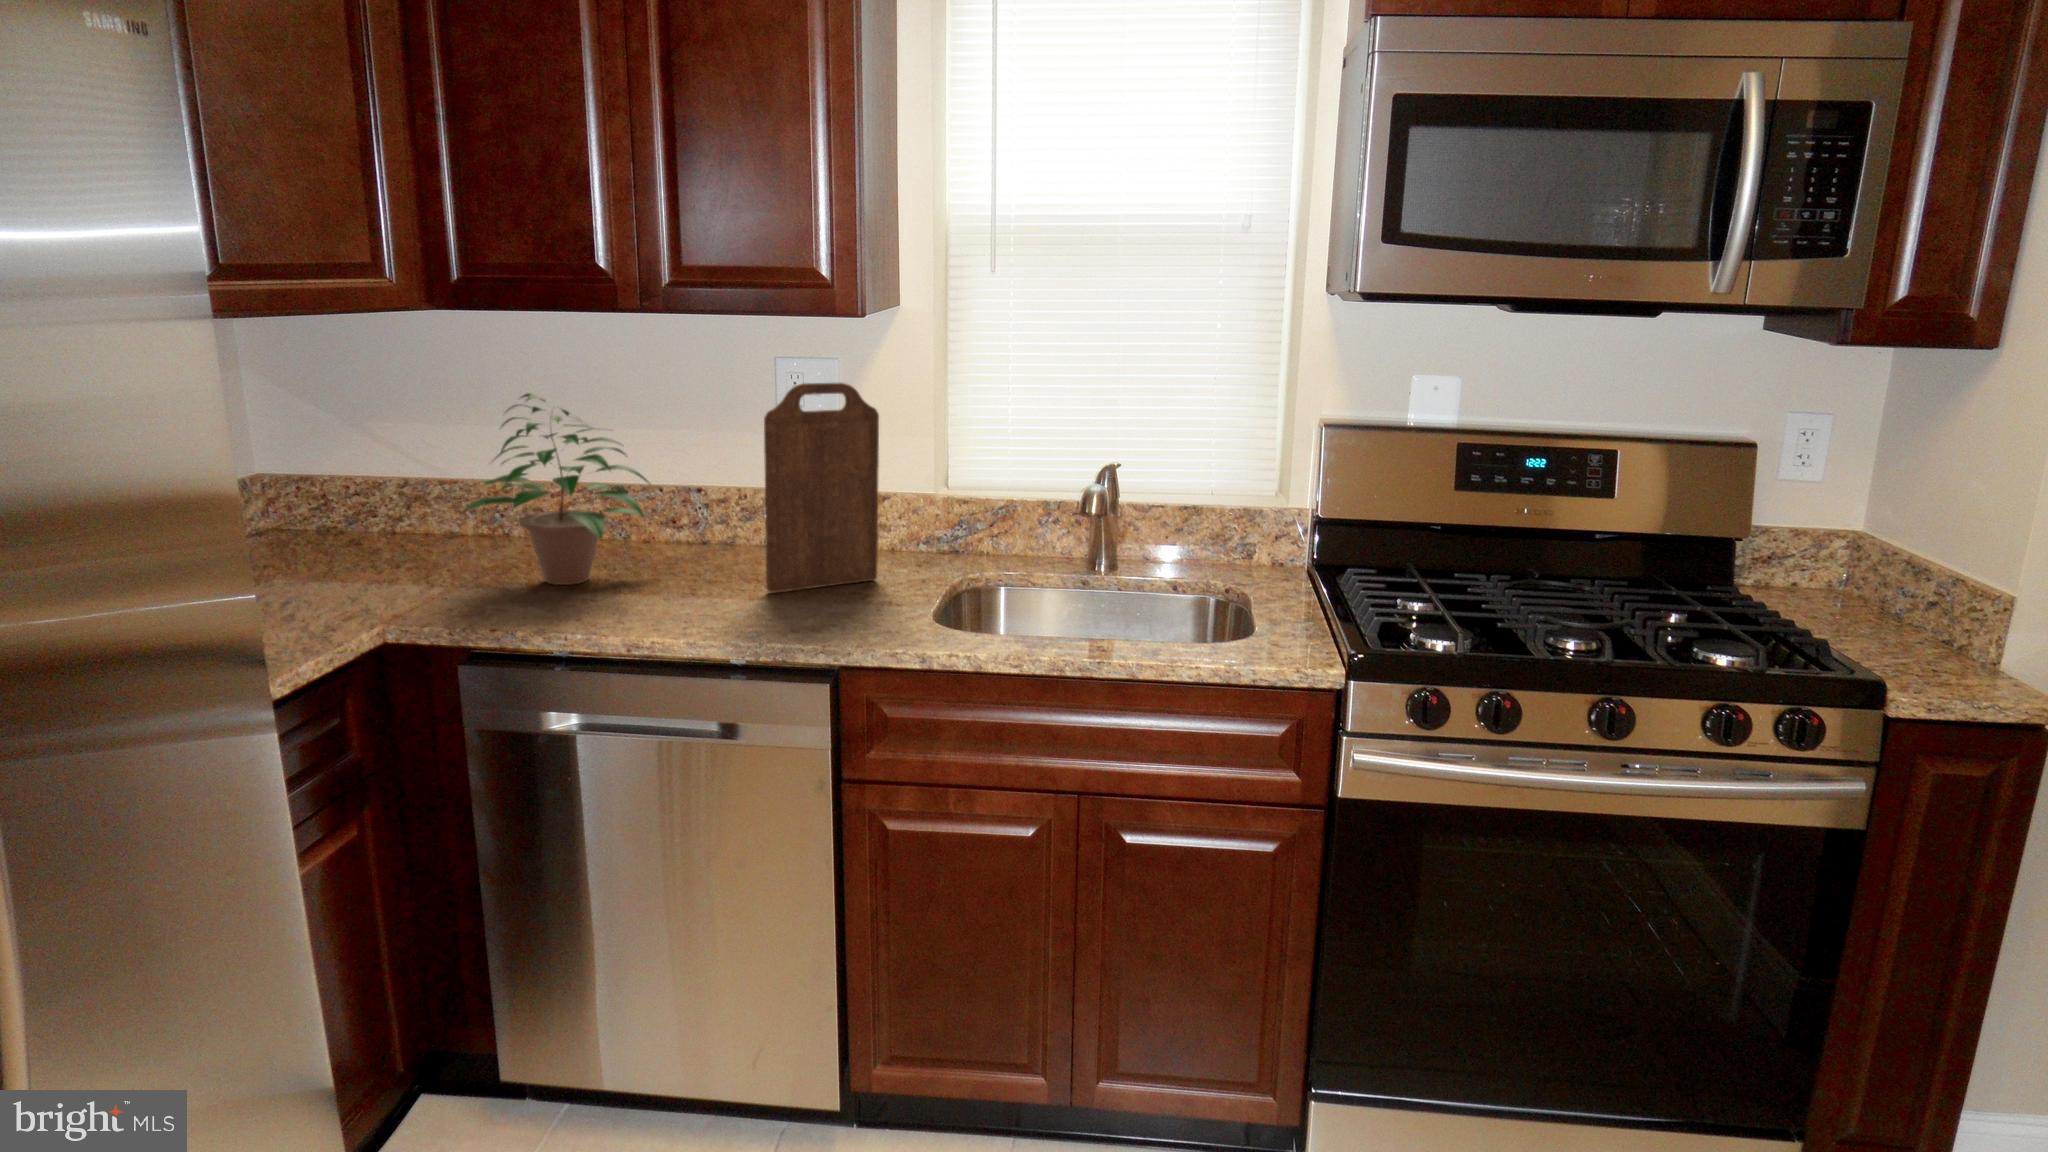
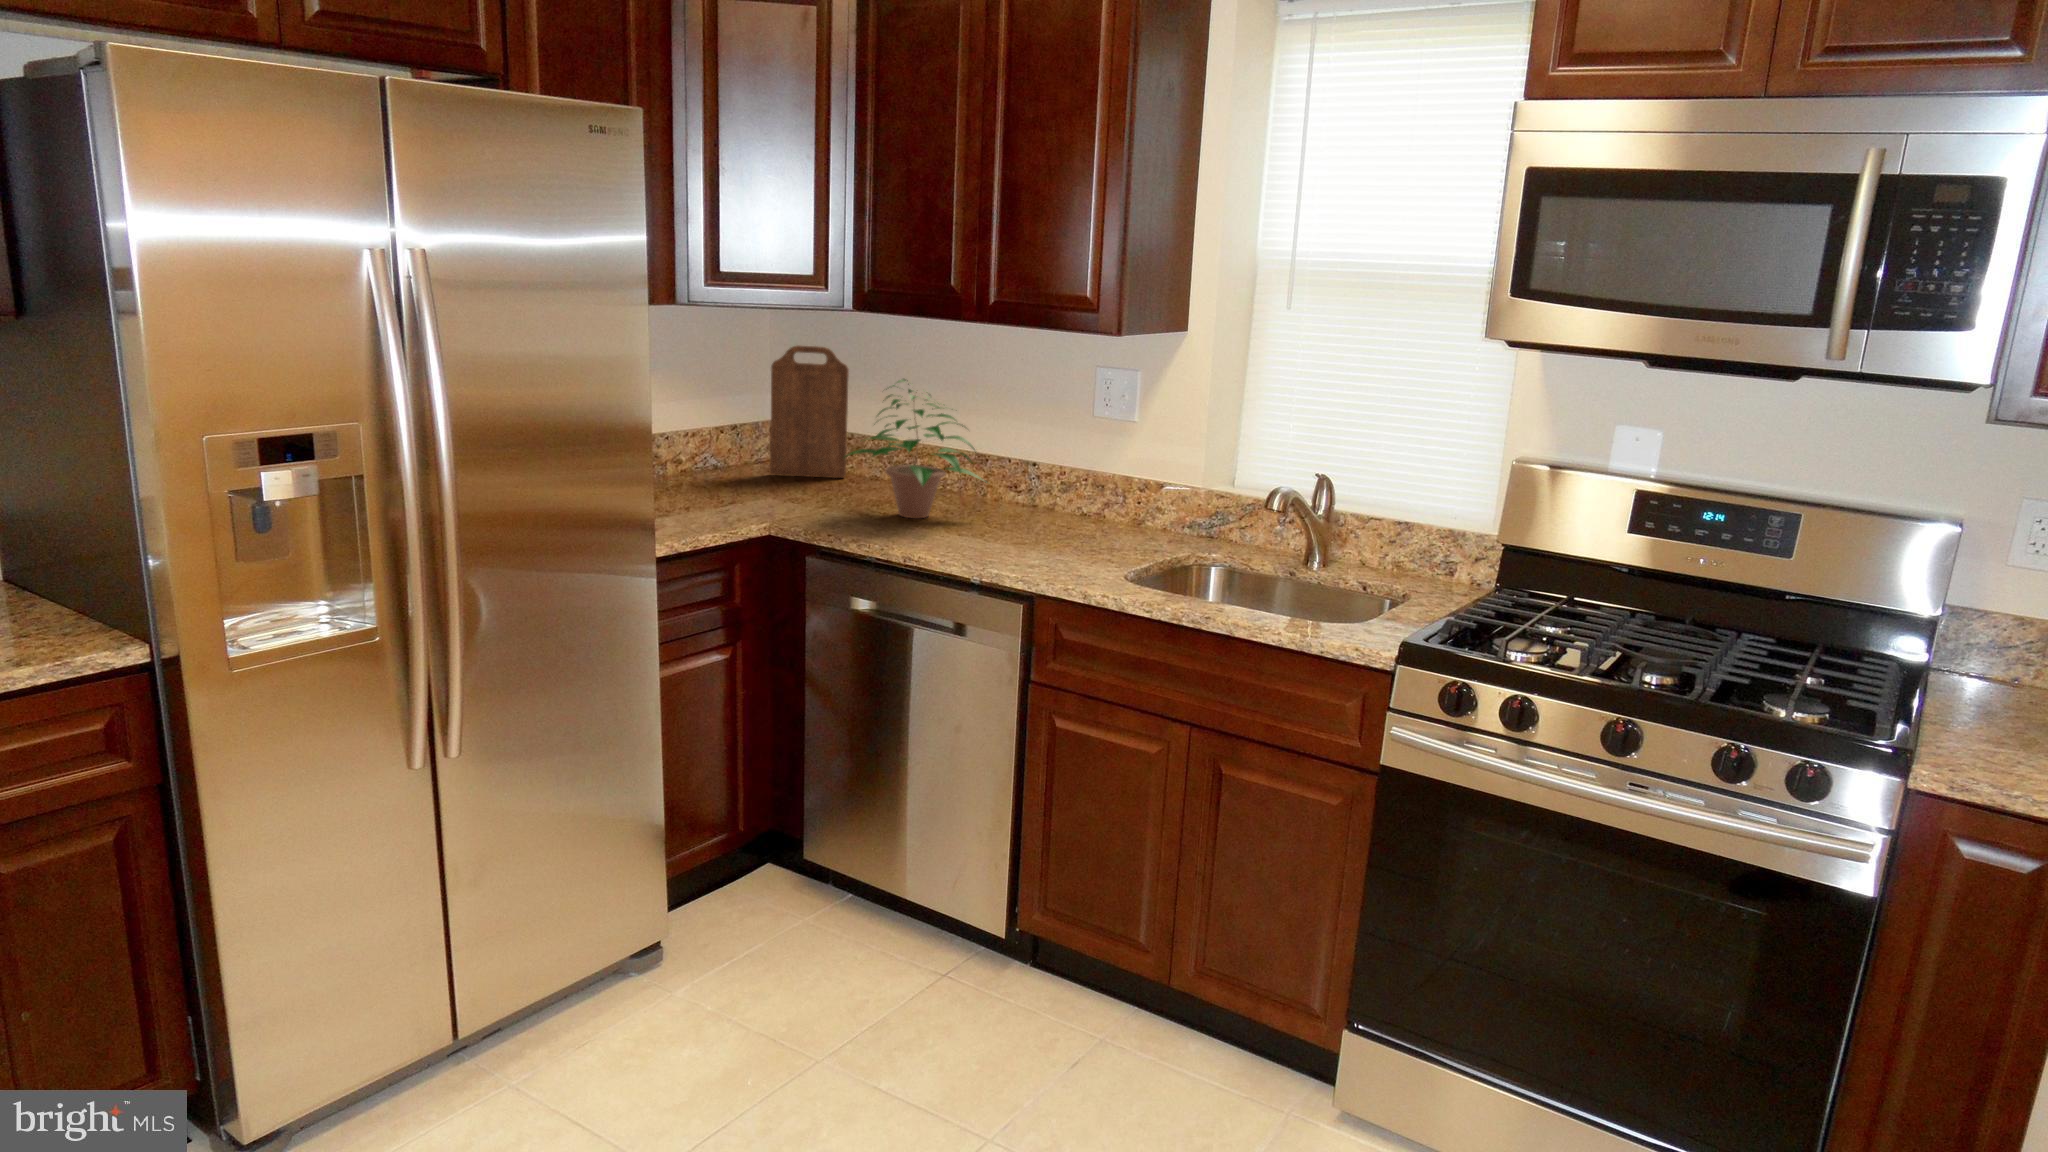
cutting board: present [764,383,879,593] -> present [770,345,849,478]

